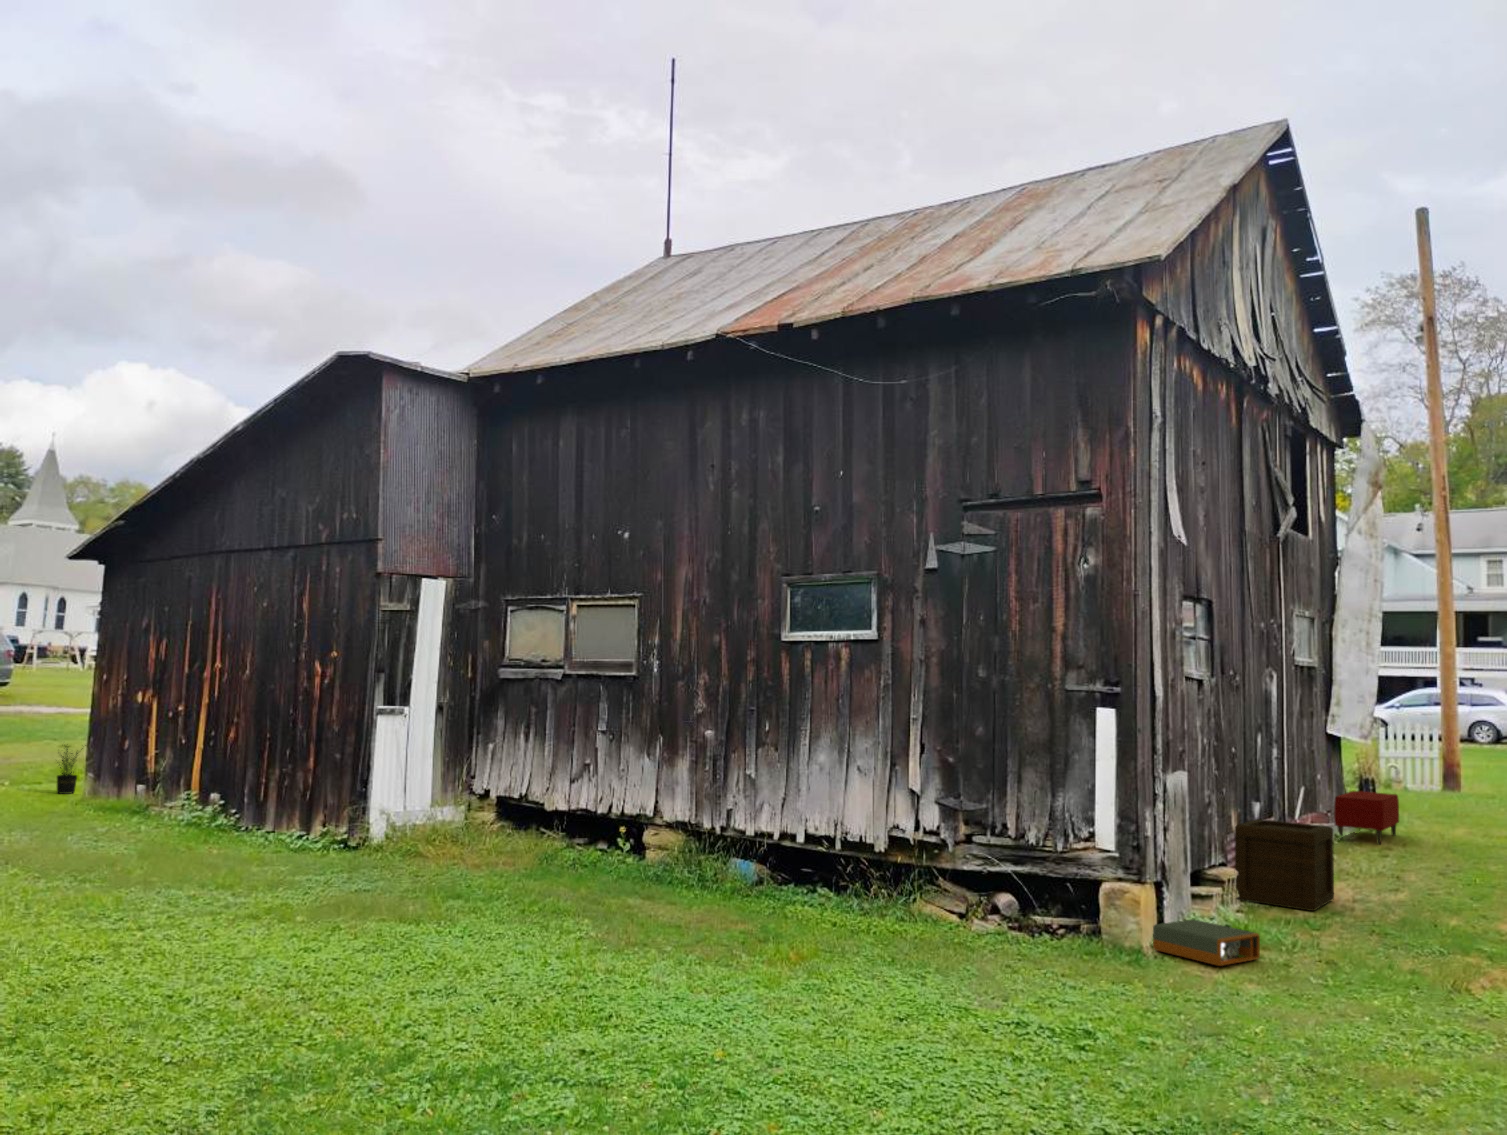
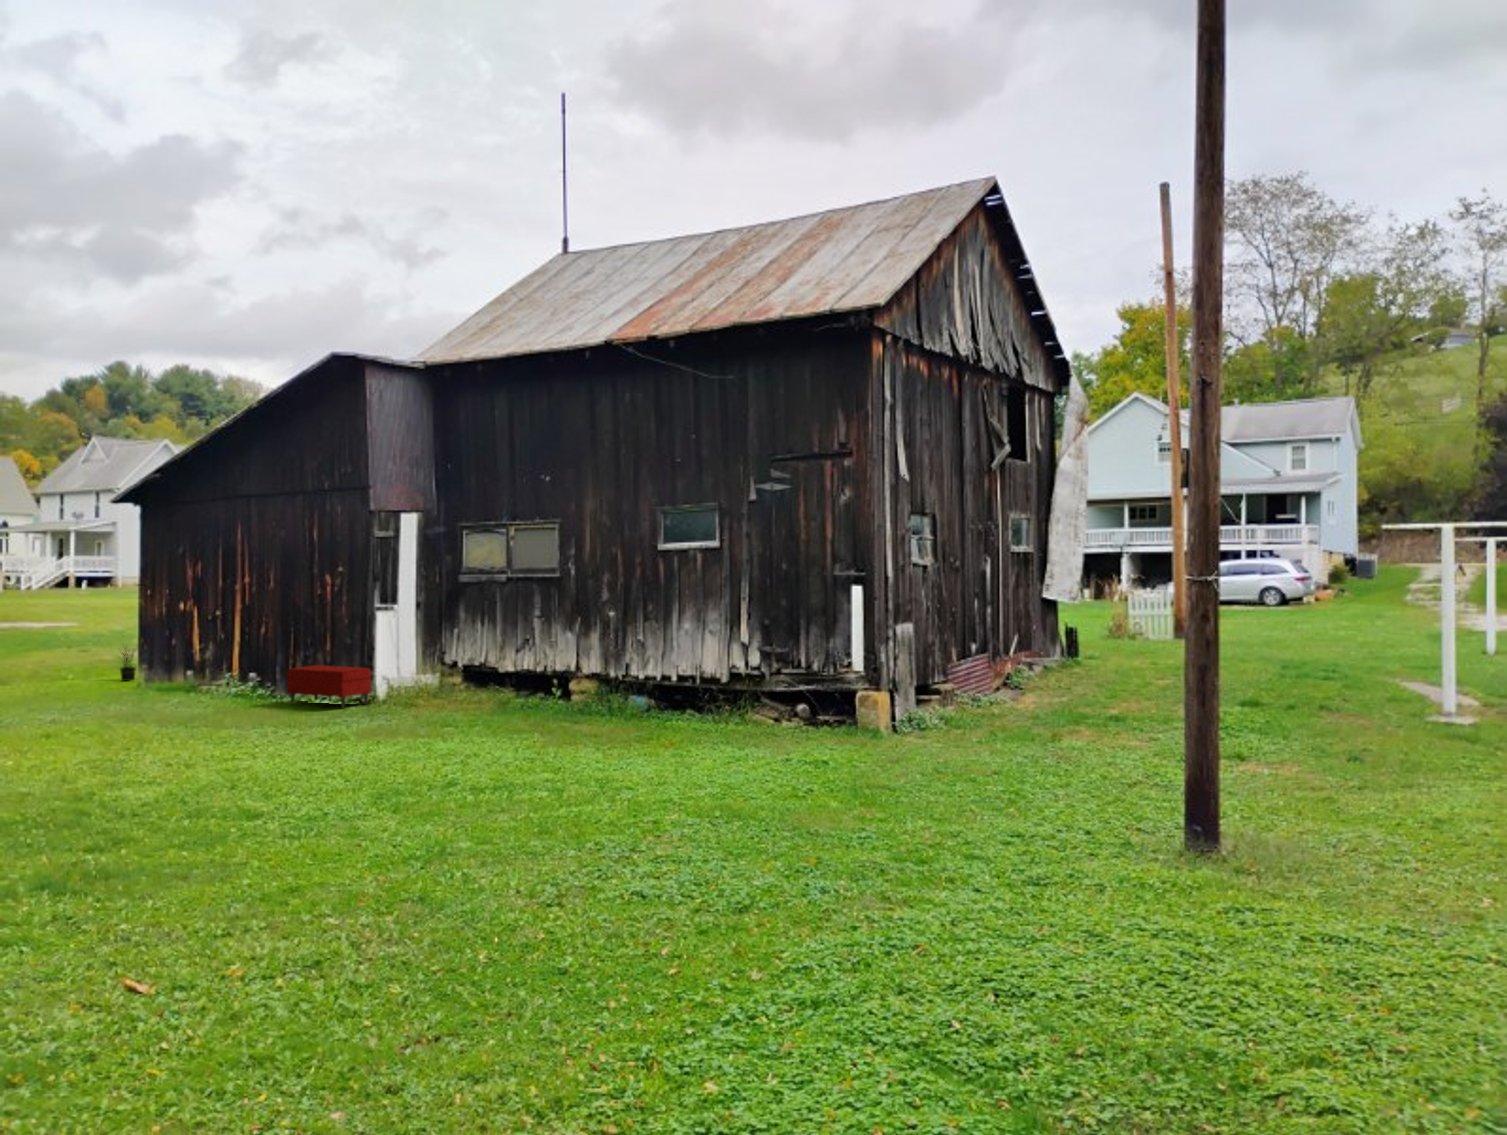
bench: present [1334,791,1399,844] -> present [287,665,371,708]
wooden crate: present [1234,819,1334,911] -> none [953,653,1016,707]
storage box: present [1153,919,1260,966] -> none [886,712,947,736]

